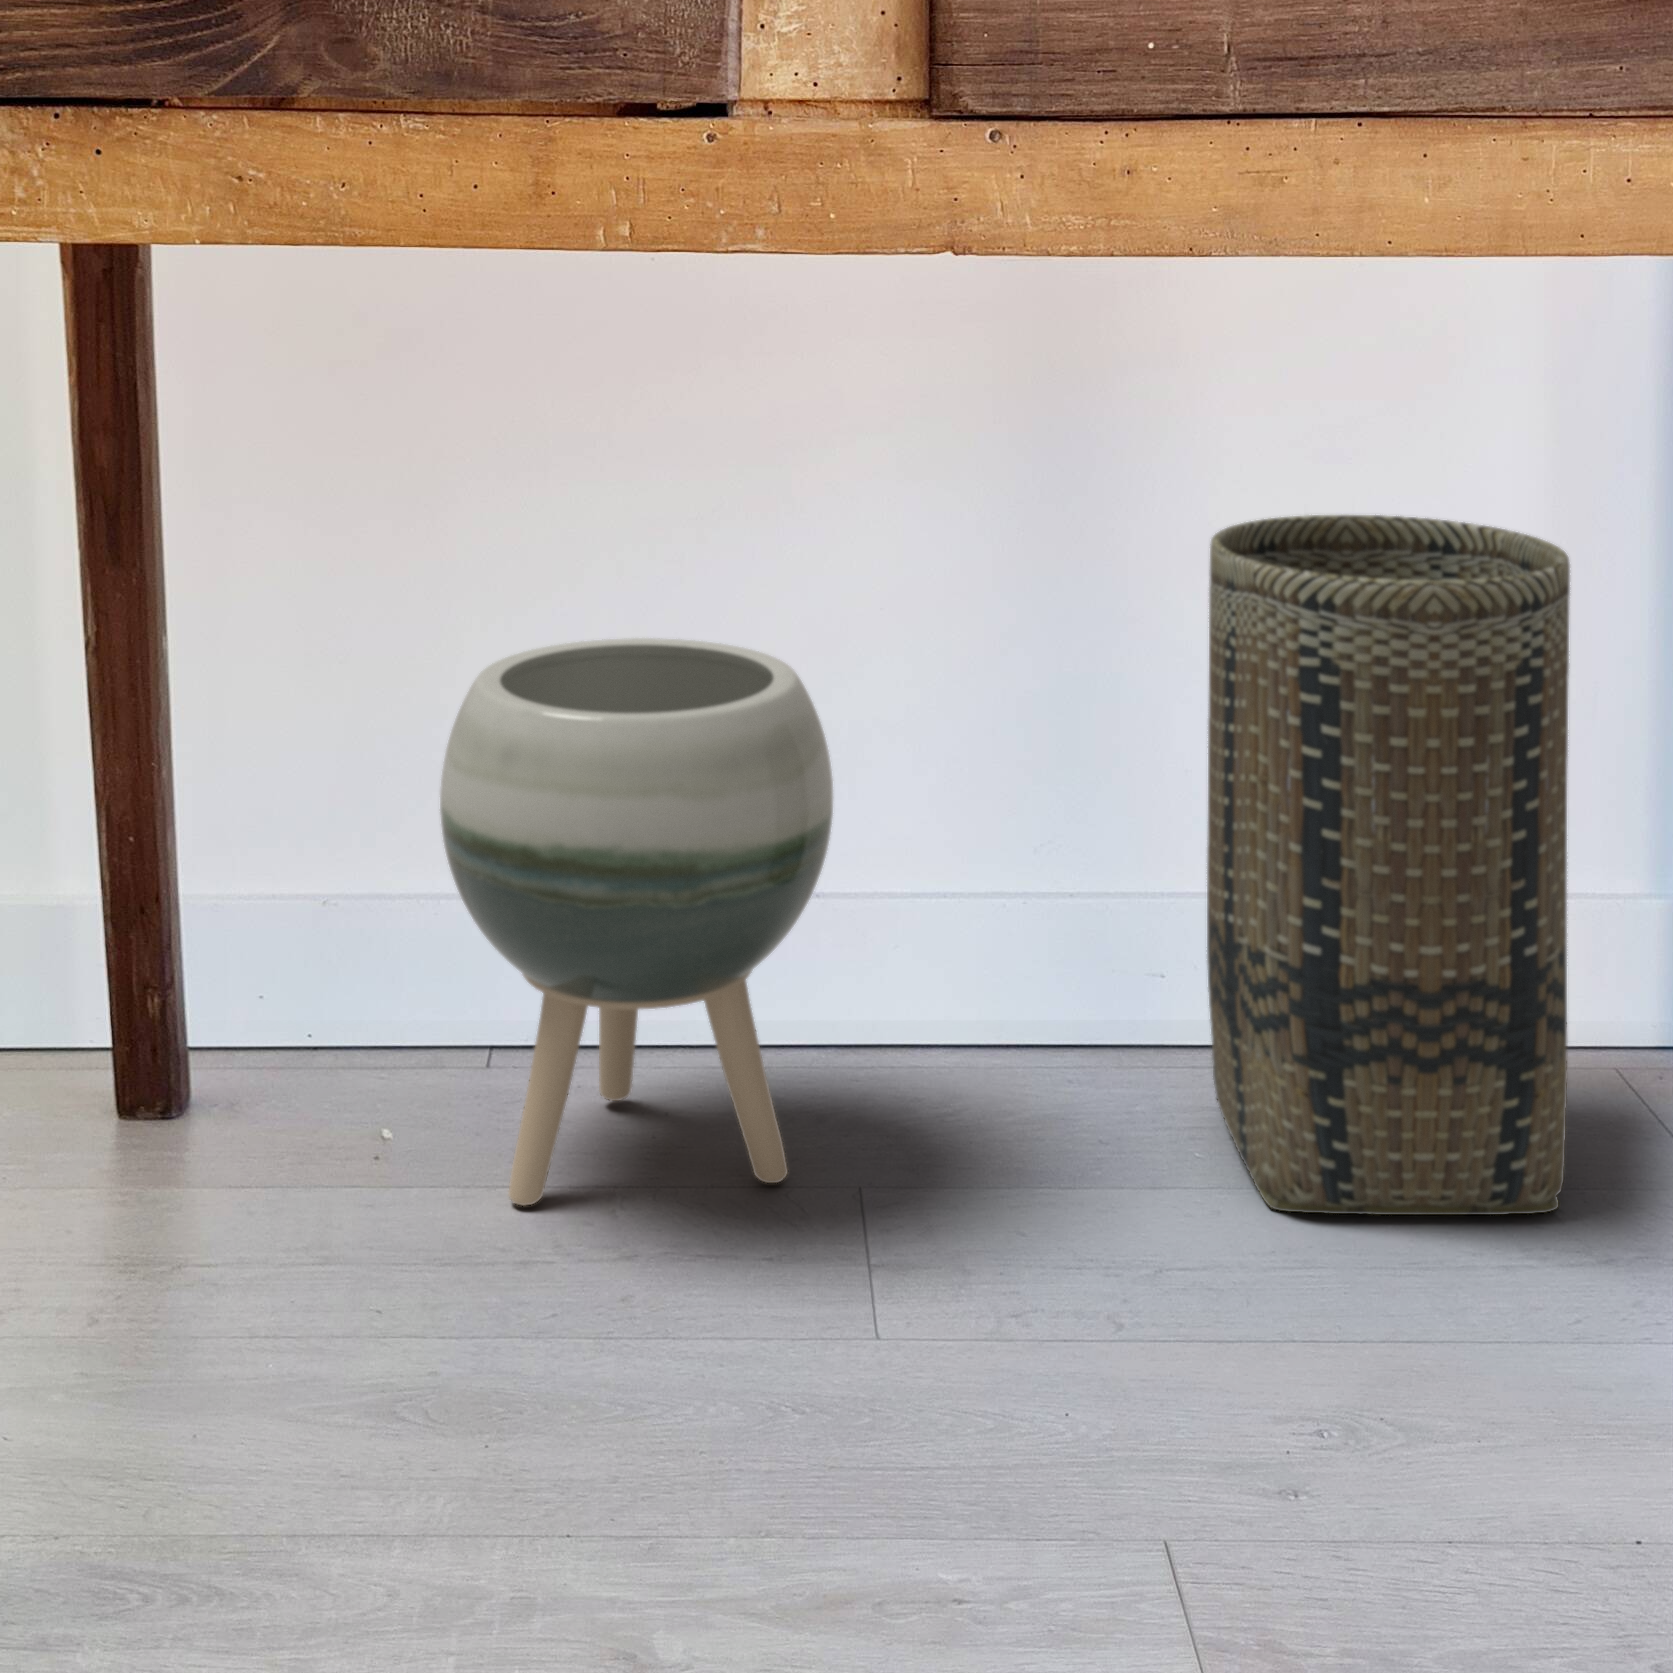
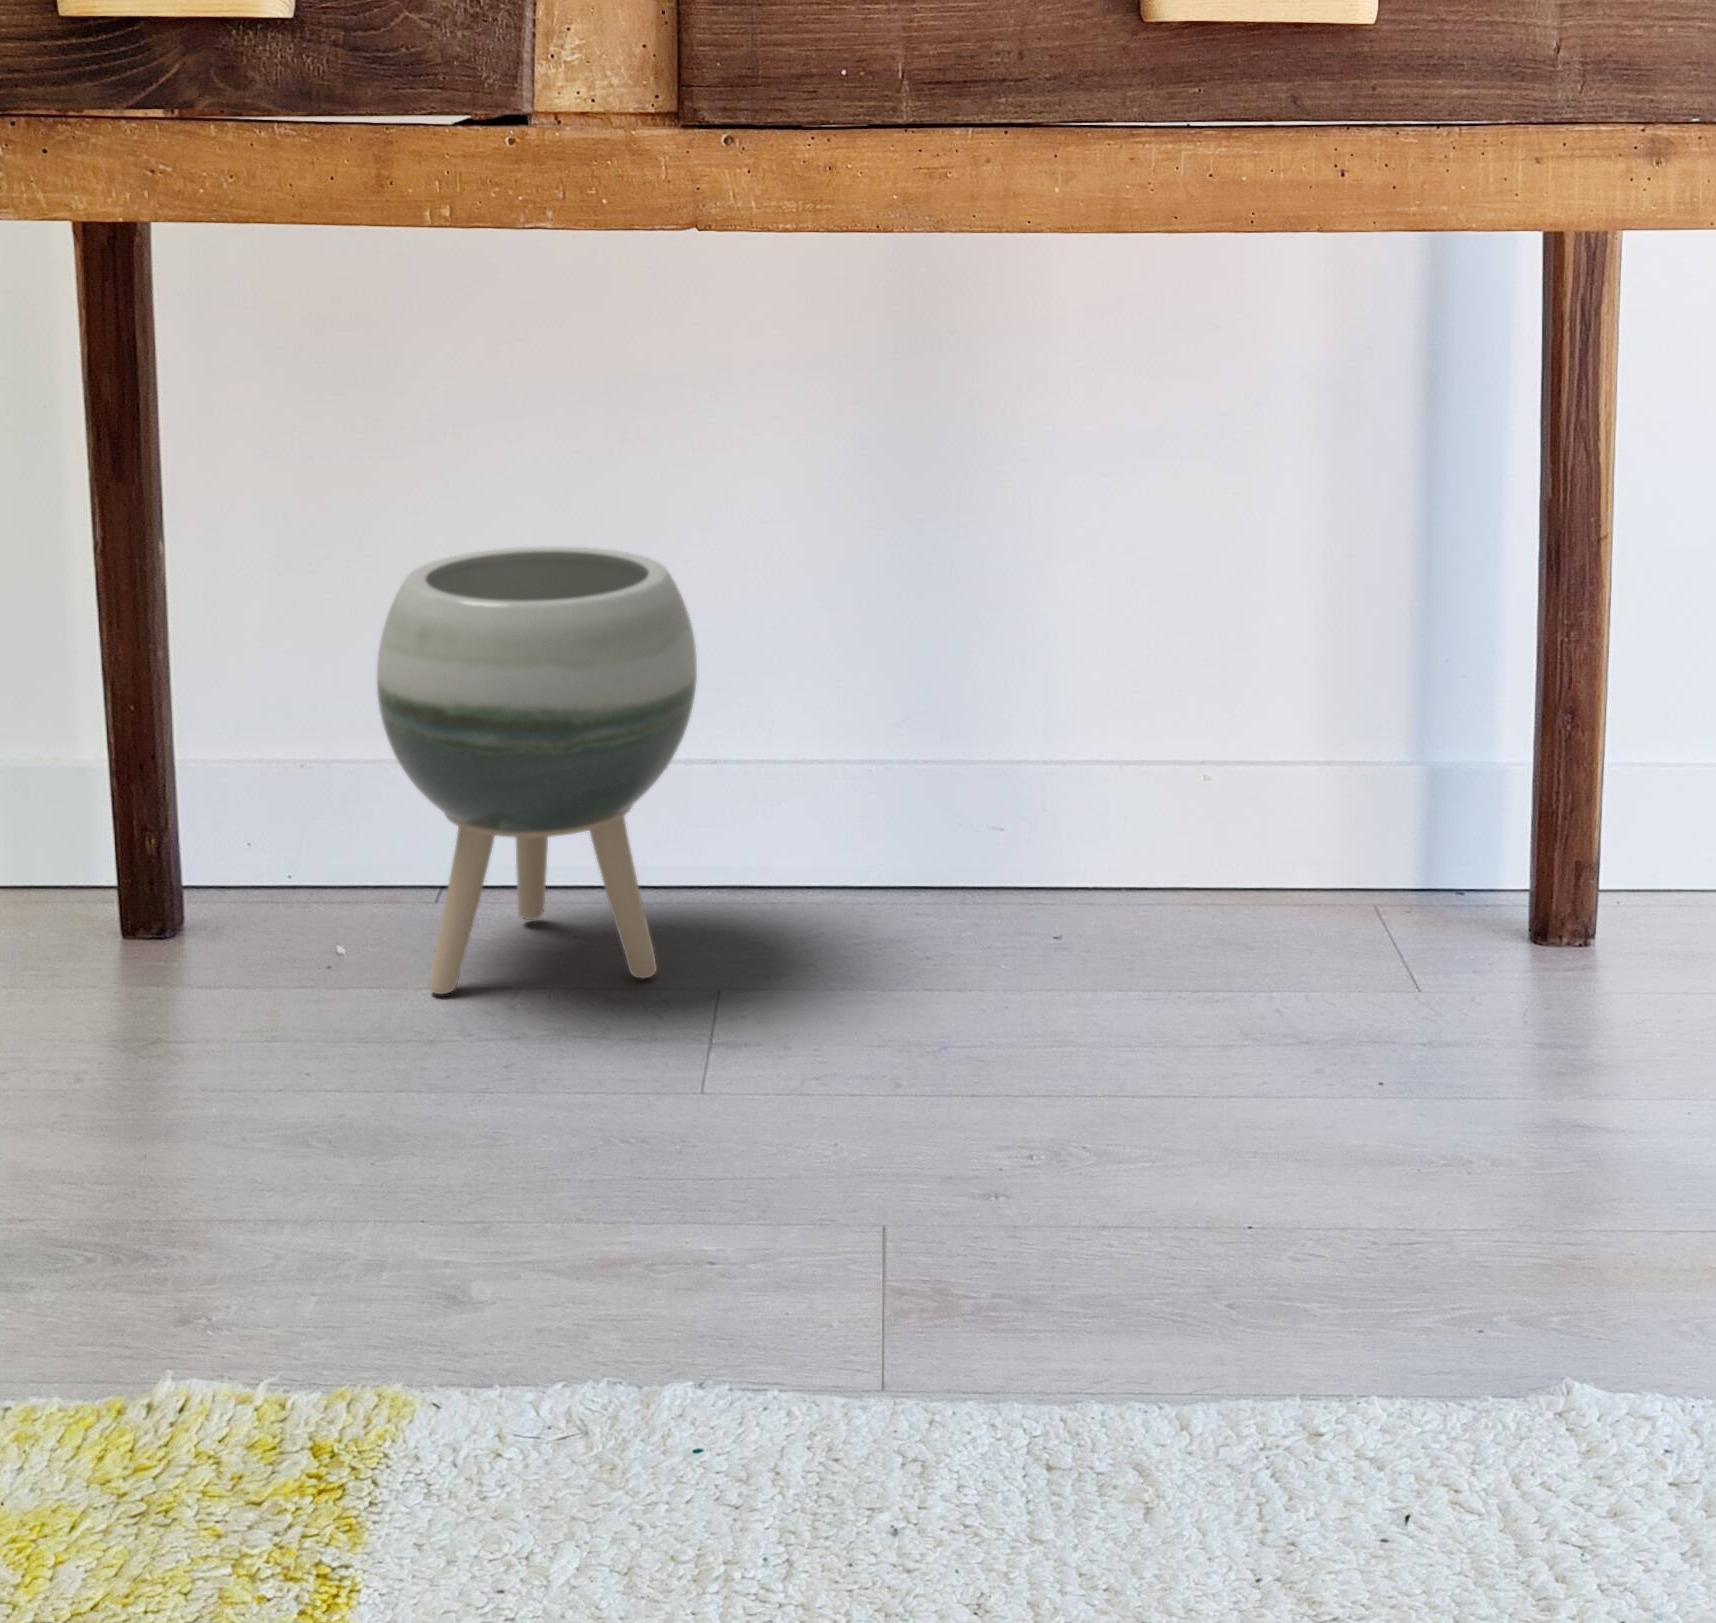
basket: present [1207,515,1570,1215] -> none [1005,447,1286,999]

